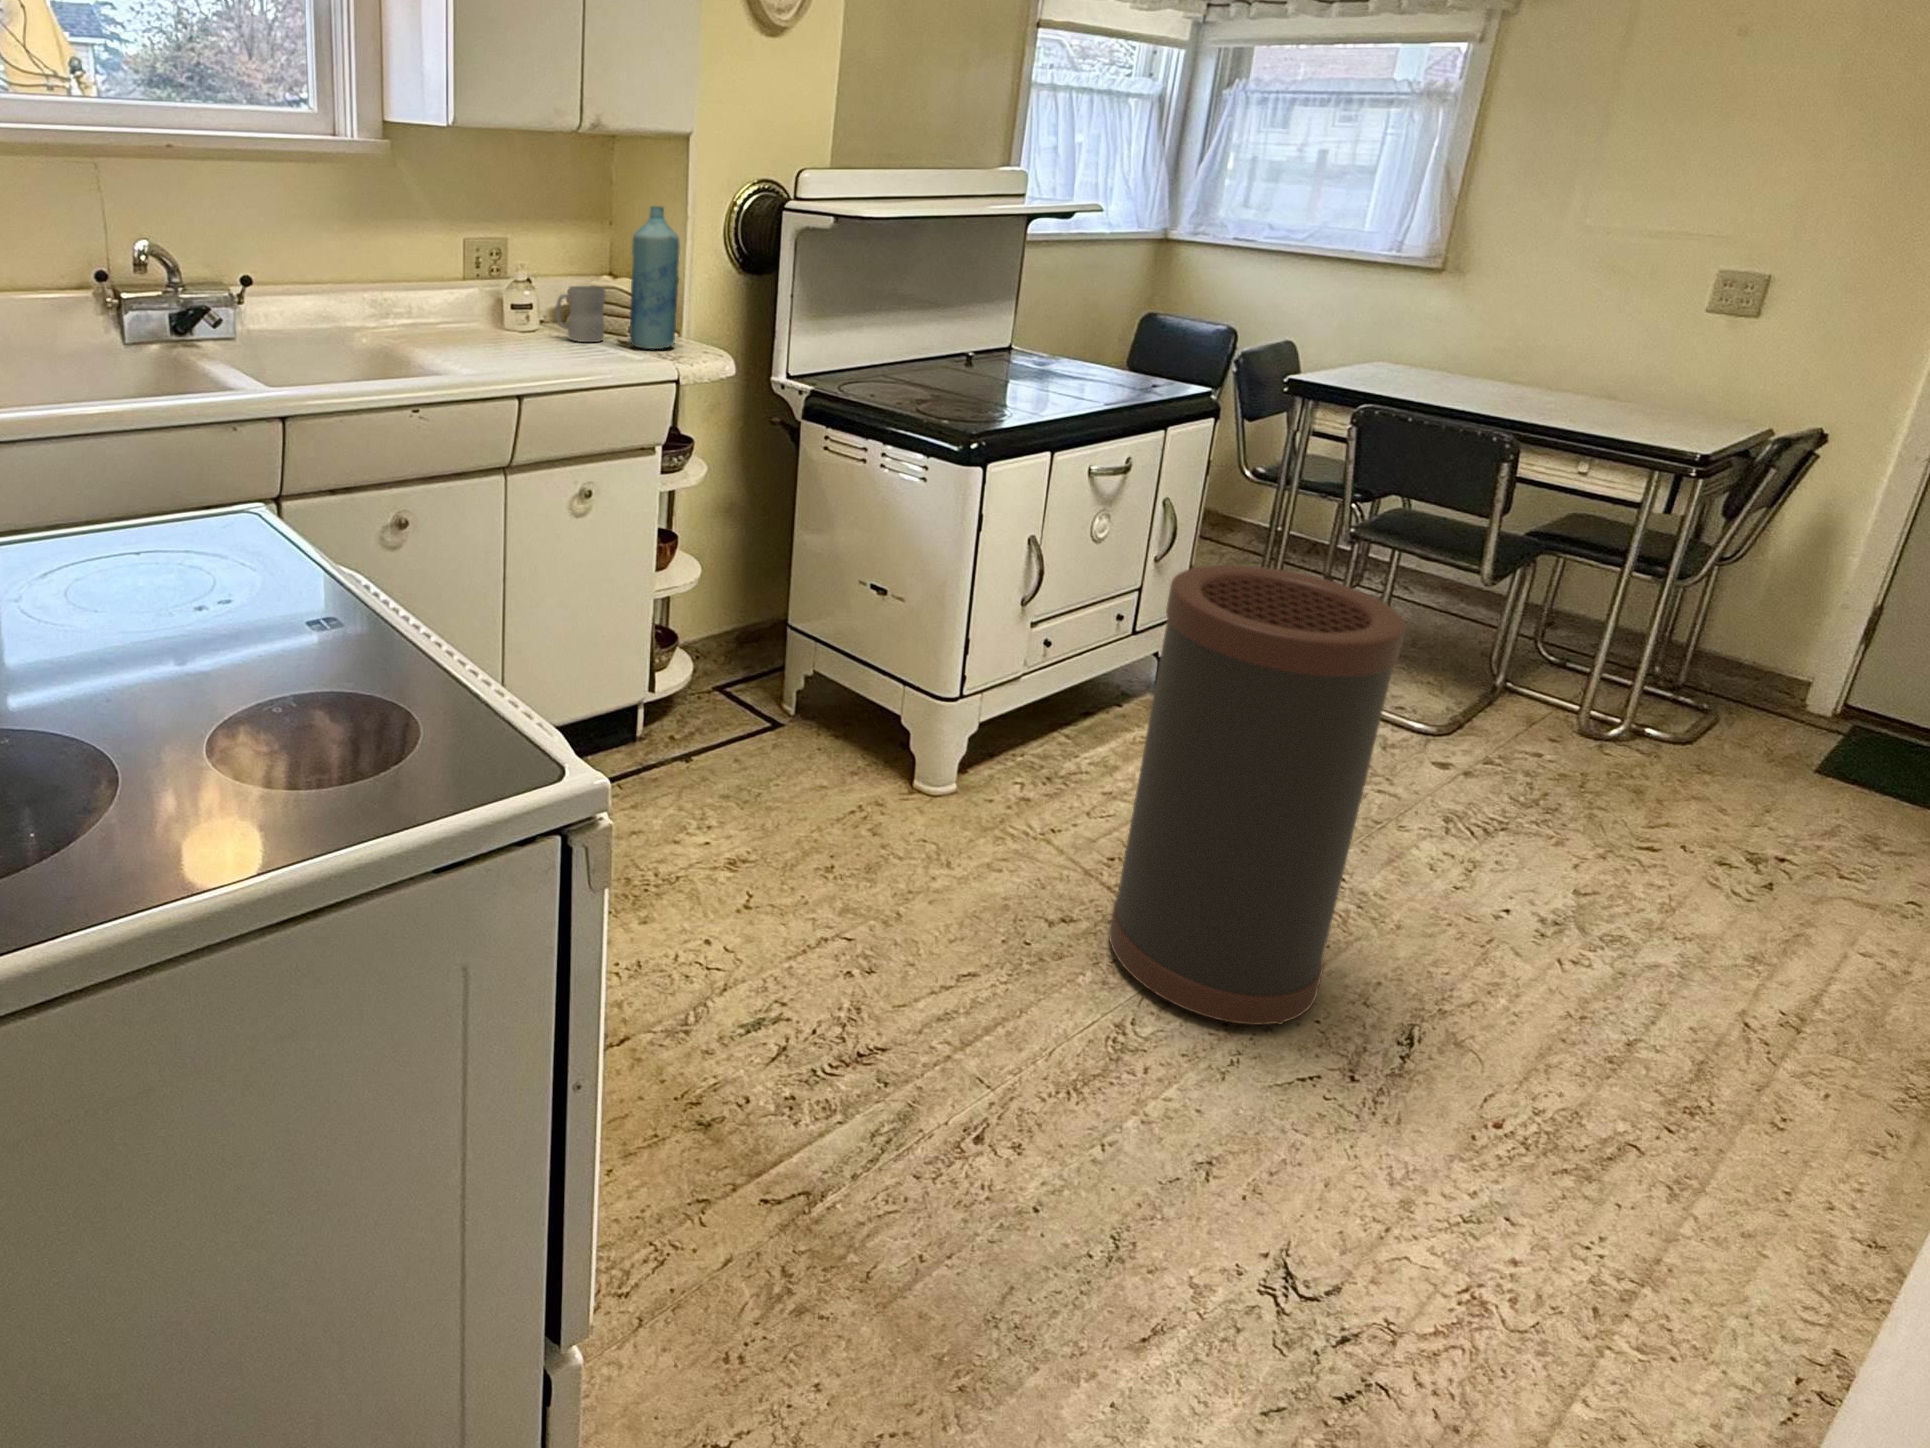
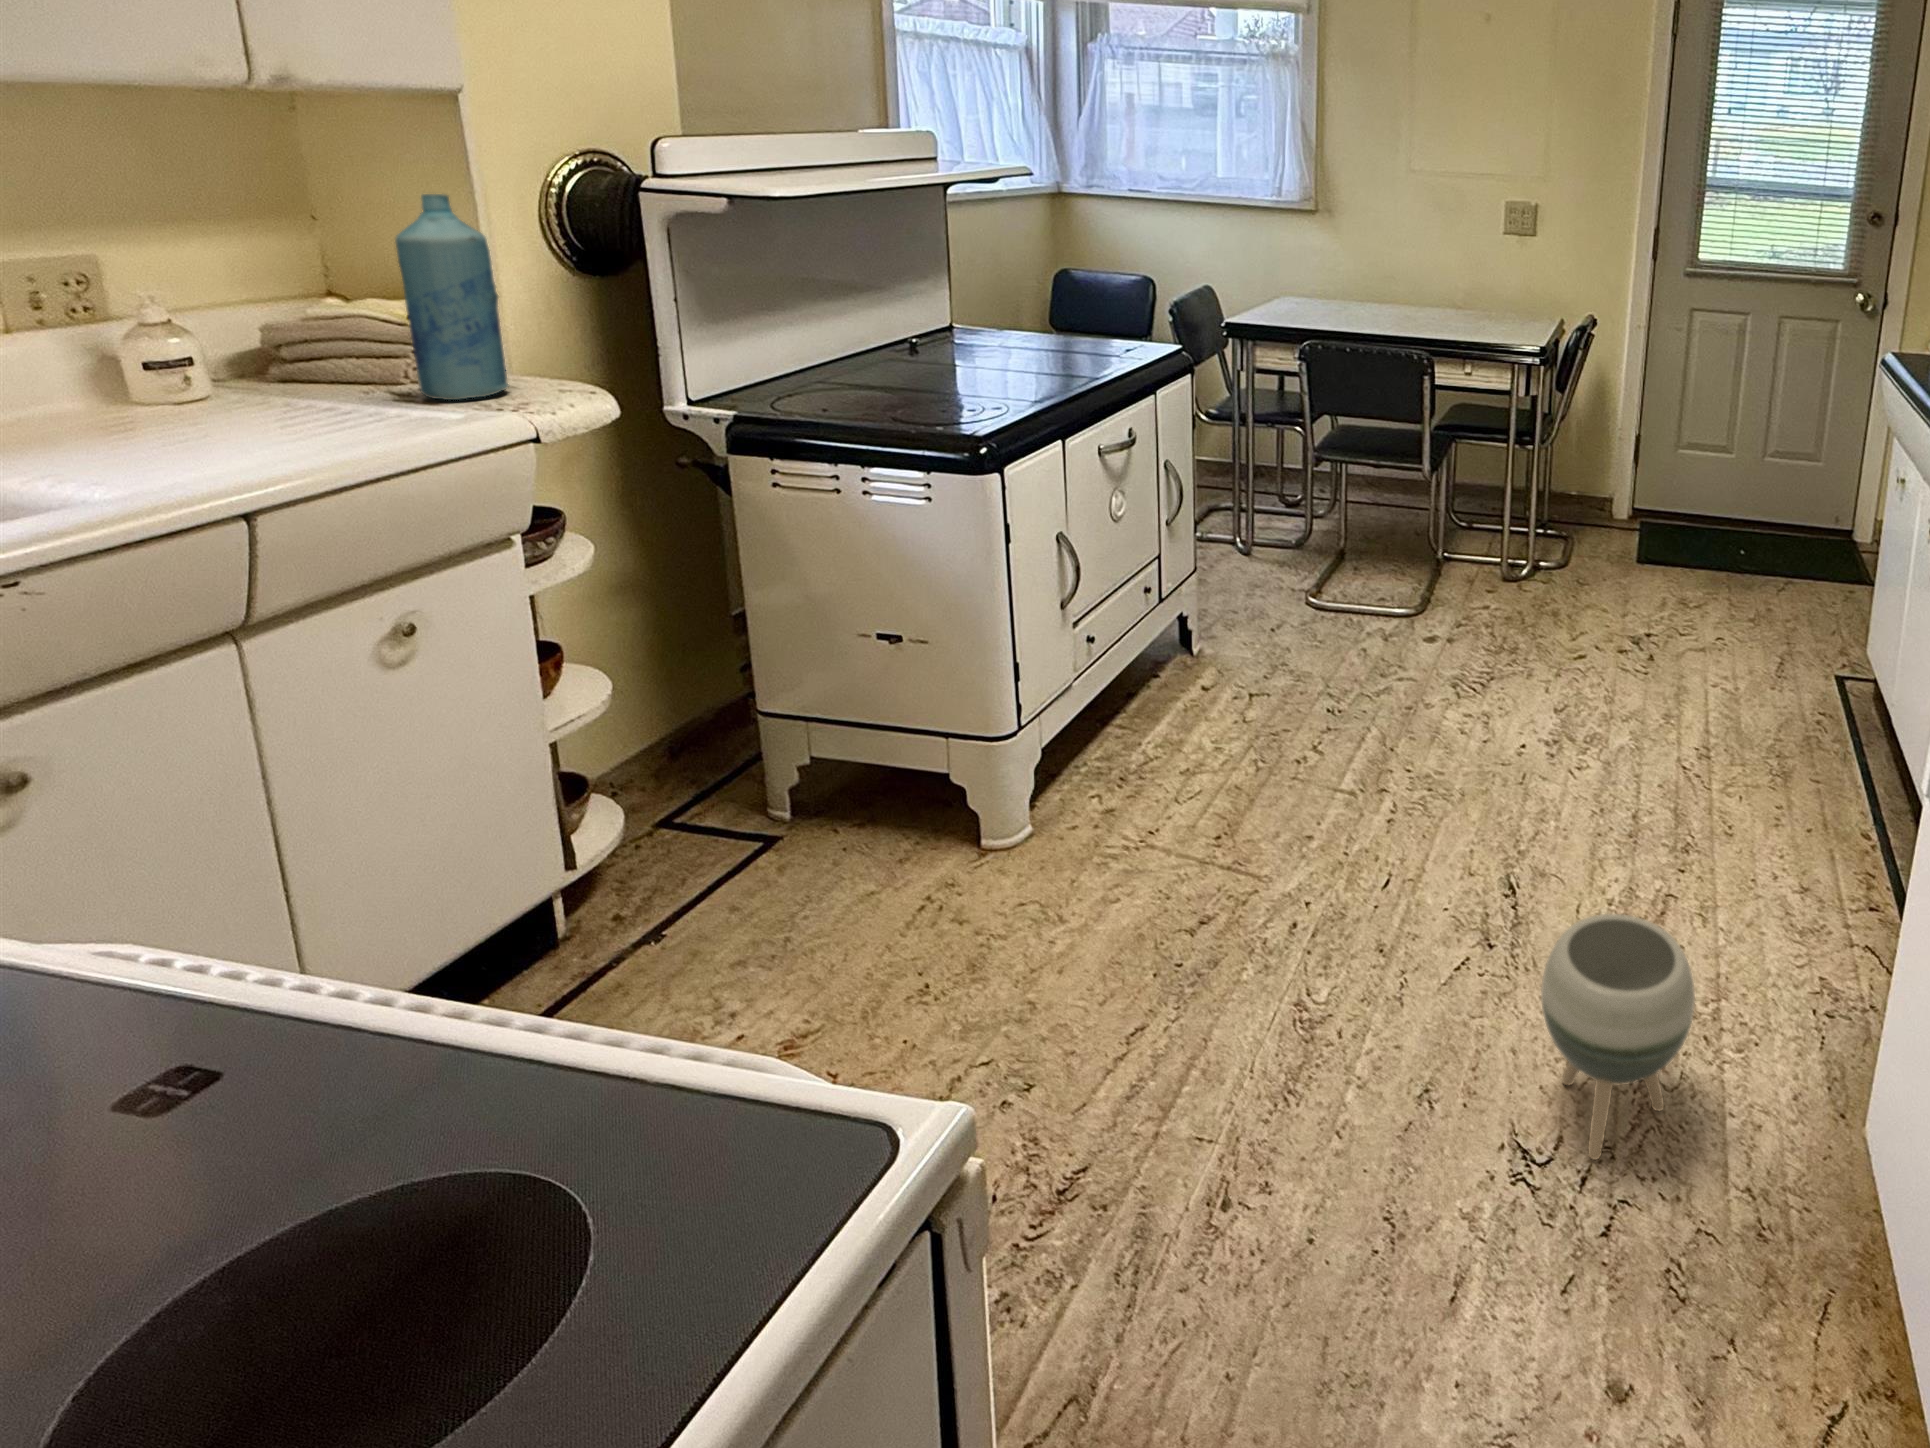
mug: present [556,286,606,342] -> none [245,317,362,404]
trash can: present [1109,565,1405,1025] -> none [1250,516,1456,954]
planter: none [1345,1073,1557,1342] -> present [1541,914,1695,1160]

